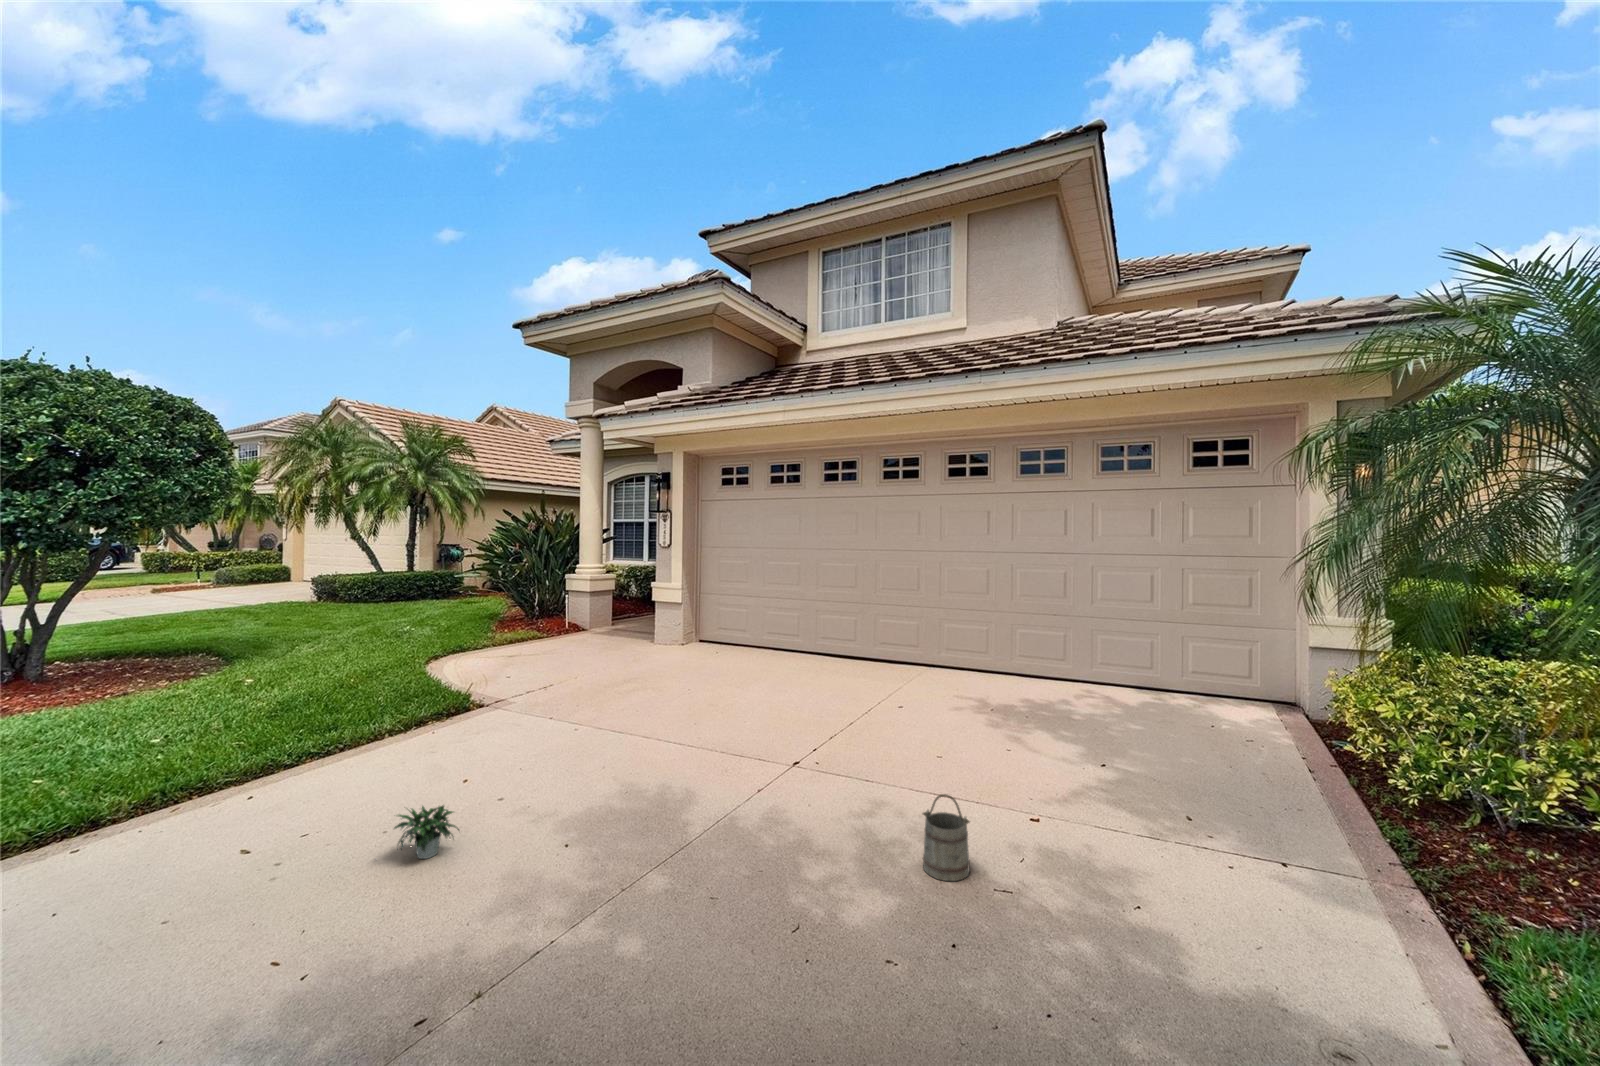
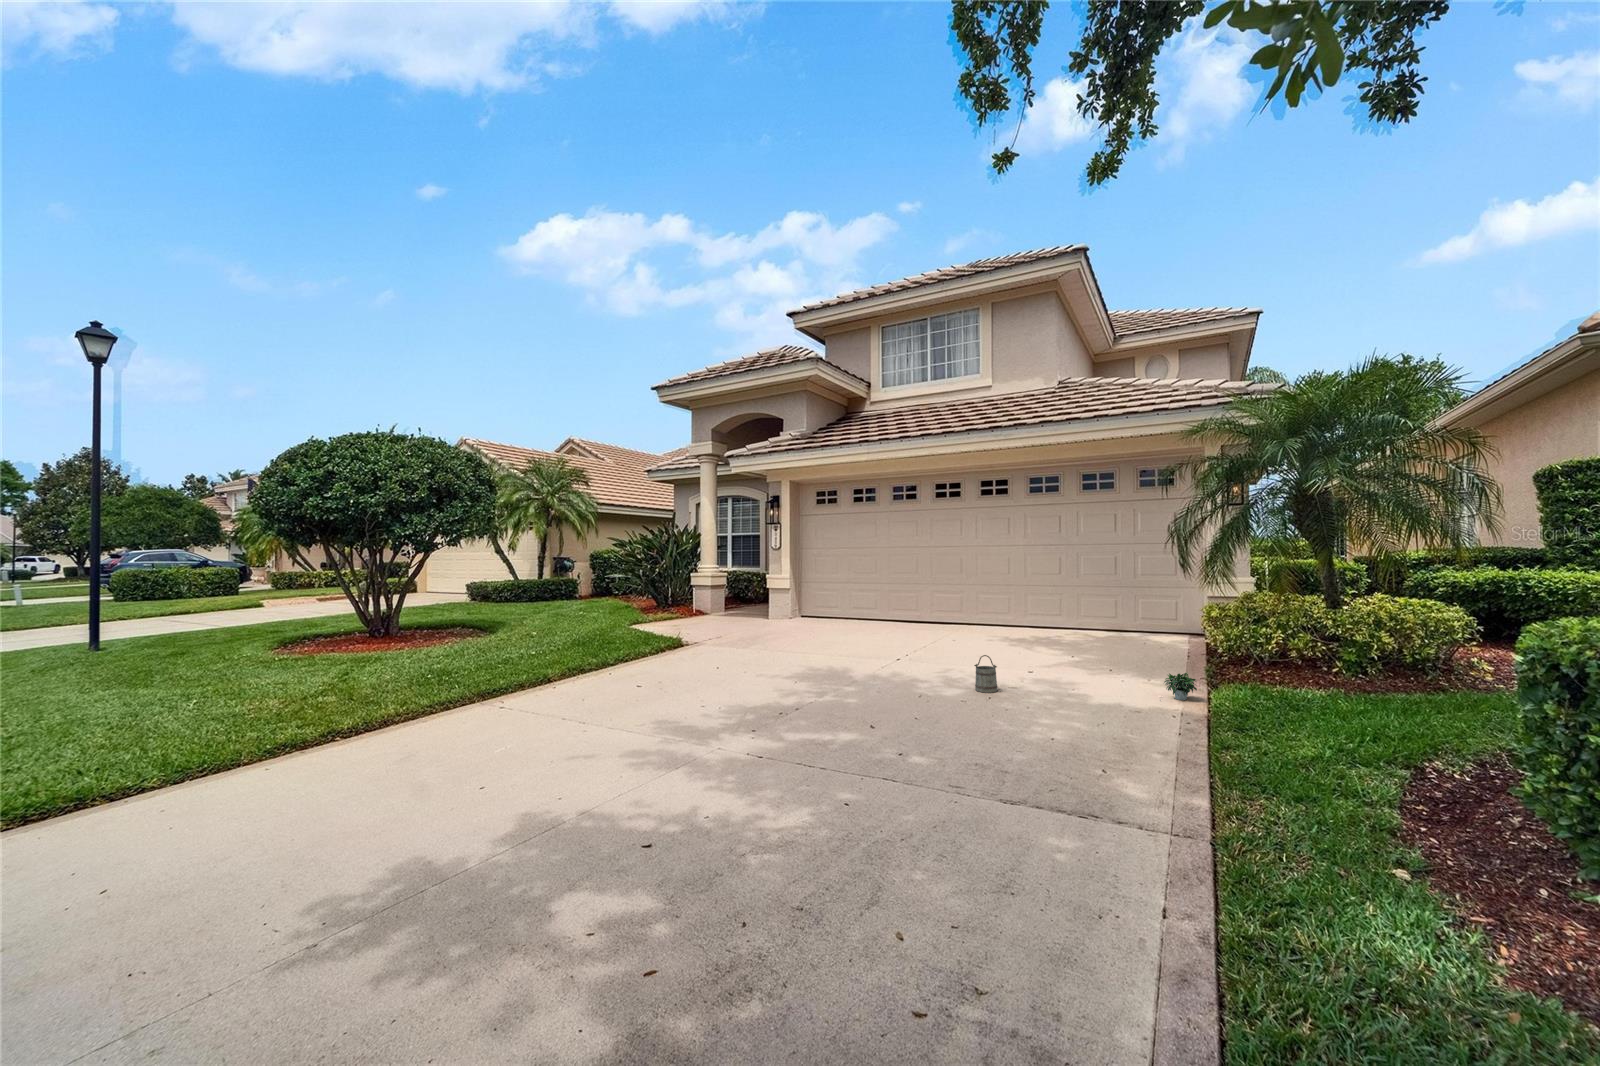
potted plant: present [394,805,459,859] -> present [1164,673,1197,700]

